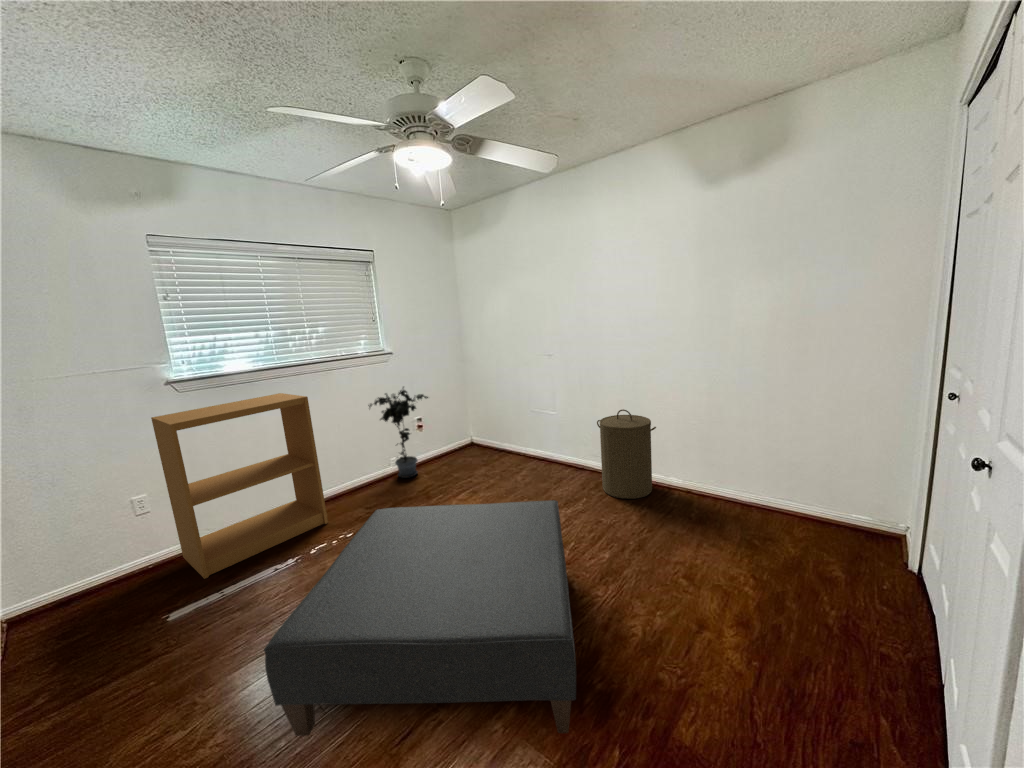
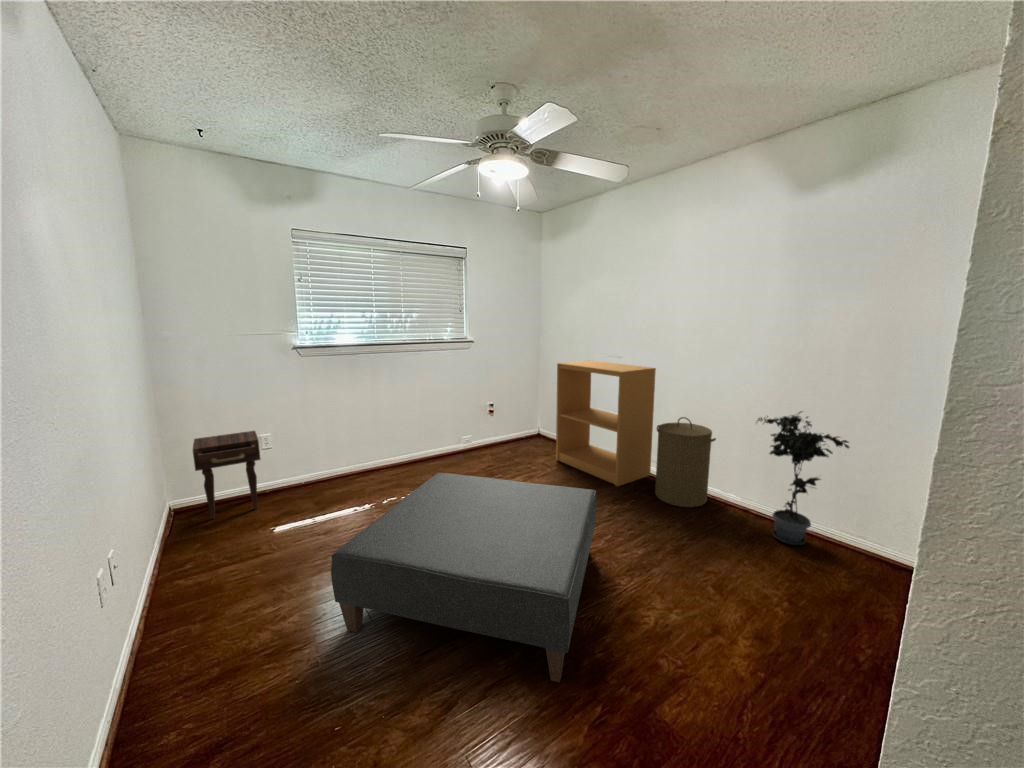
potted plant: present [368,387,428,478] -> present [758,412,849,545]
bookshelf: present [151,393,328,579] -> present [556,360,656,486]
nightstand: none [29,494,139,621] -> present [193,431,261,519]

